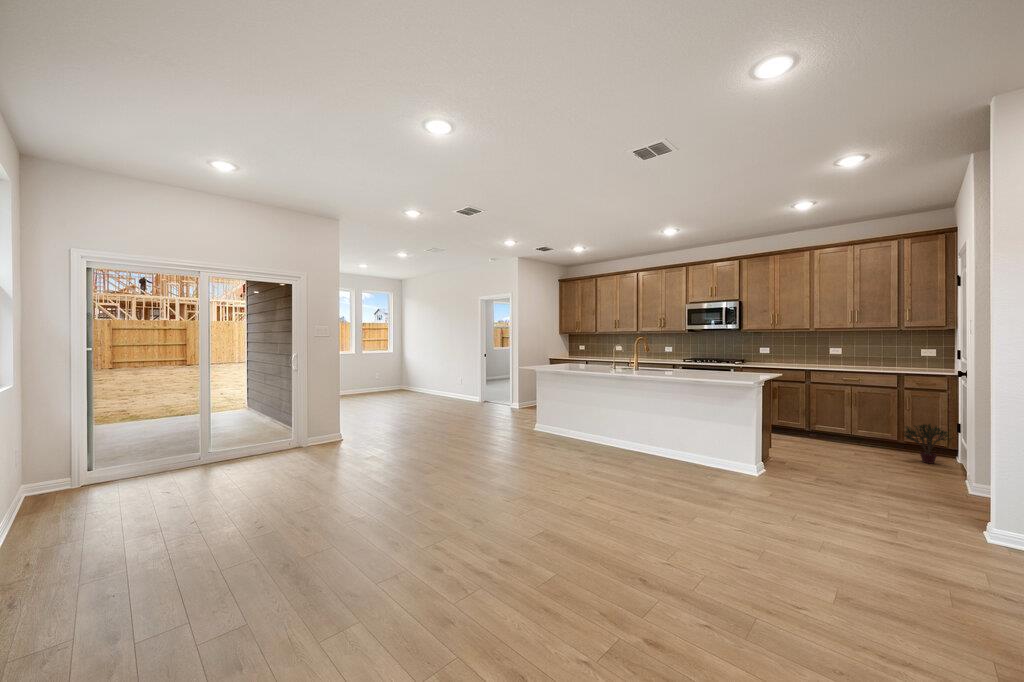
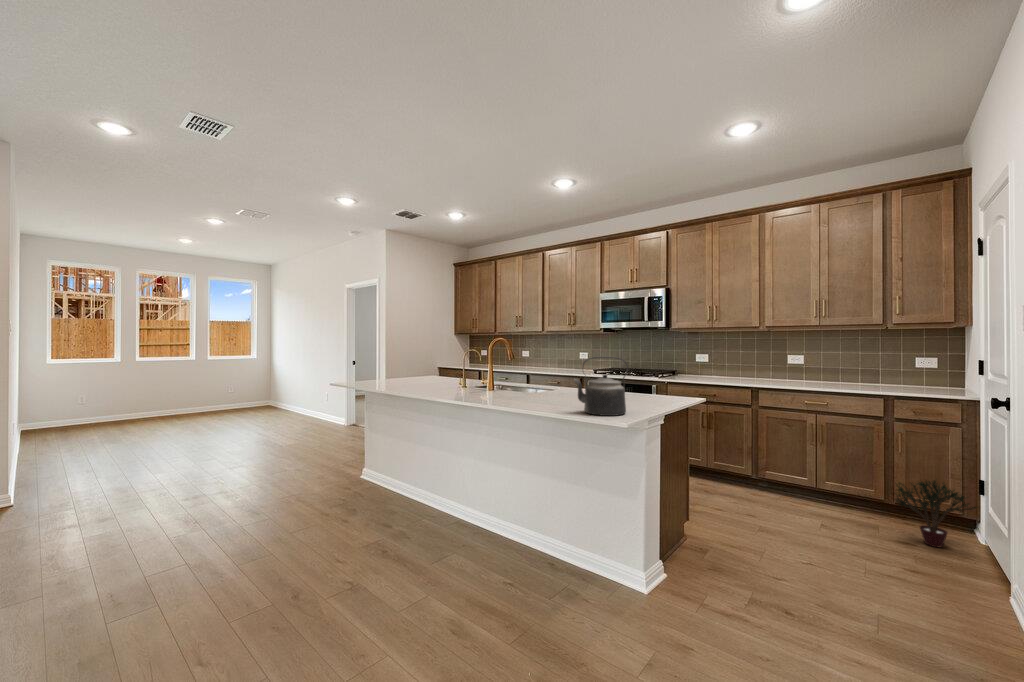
kettle: none [714,348,746,380] -> present [574,357,628,416]

